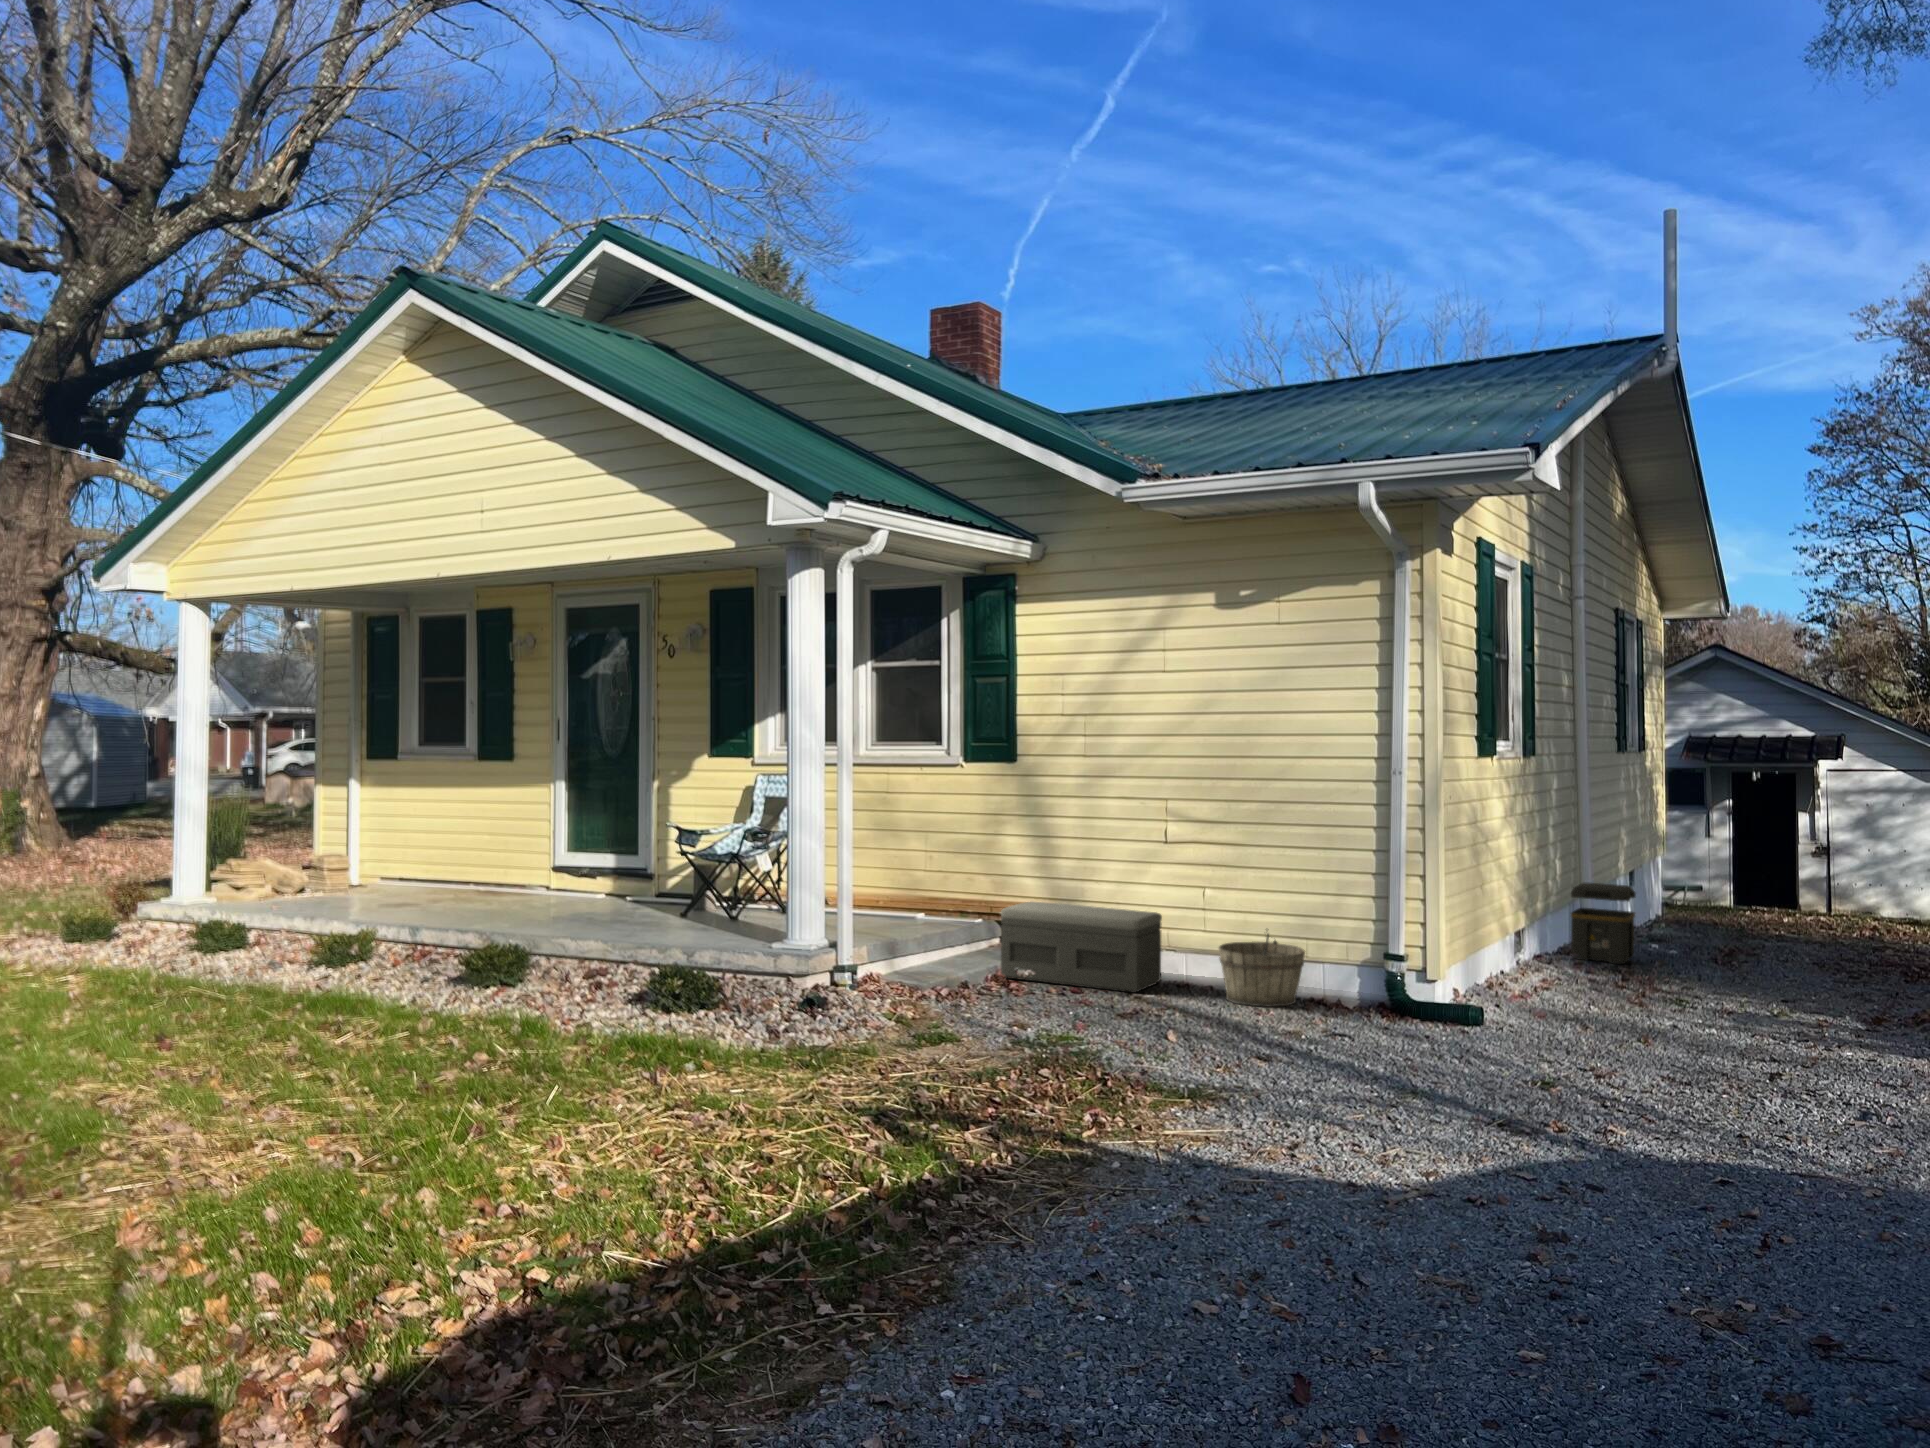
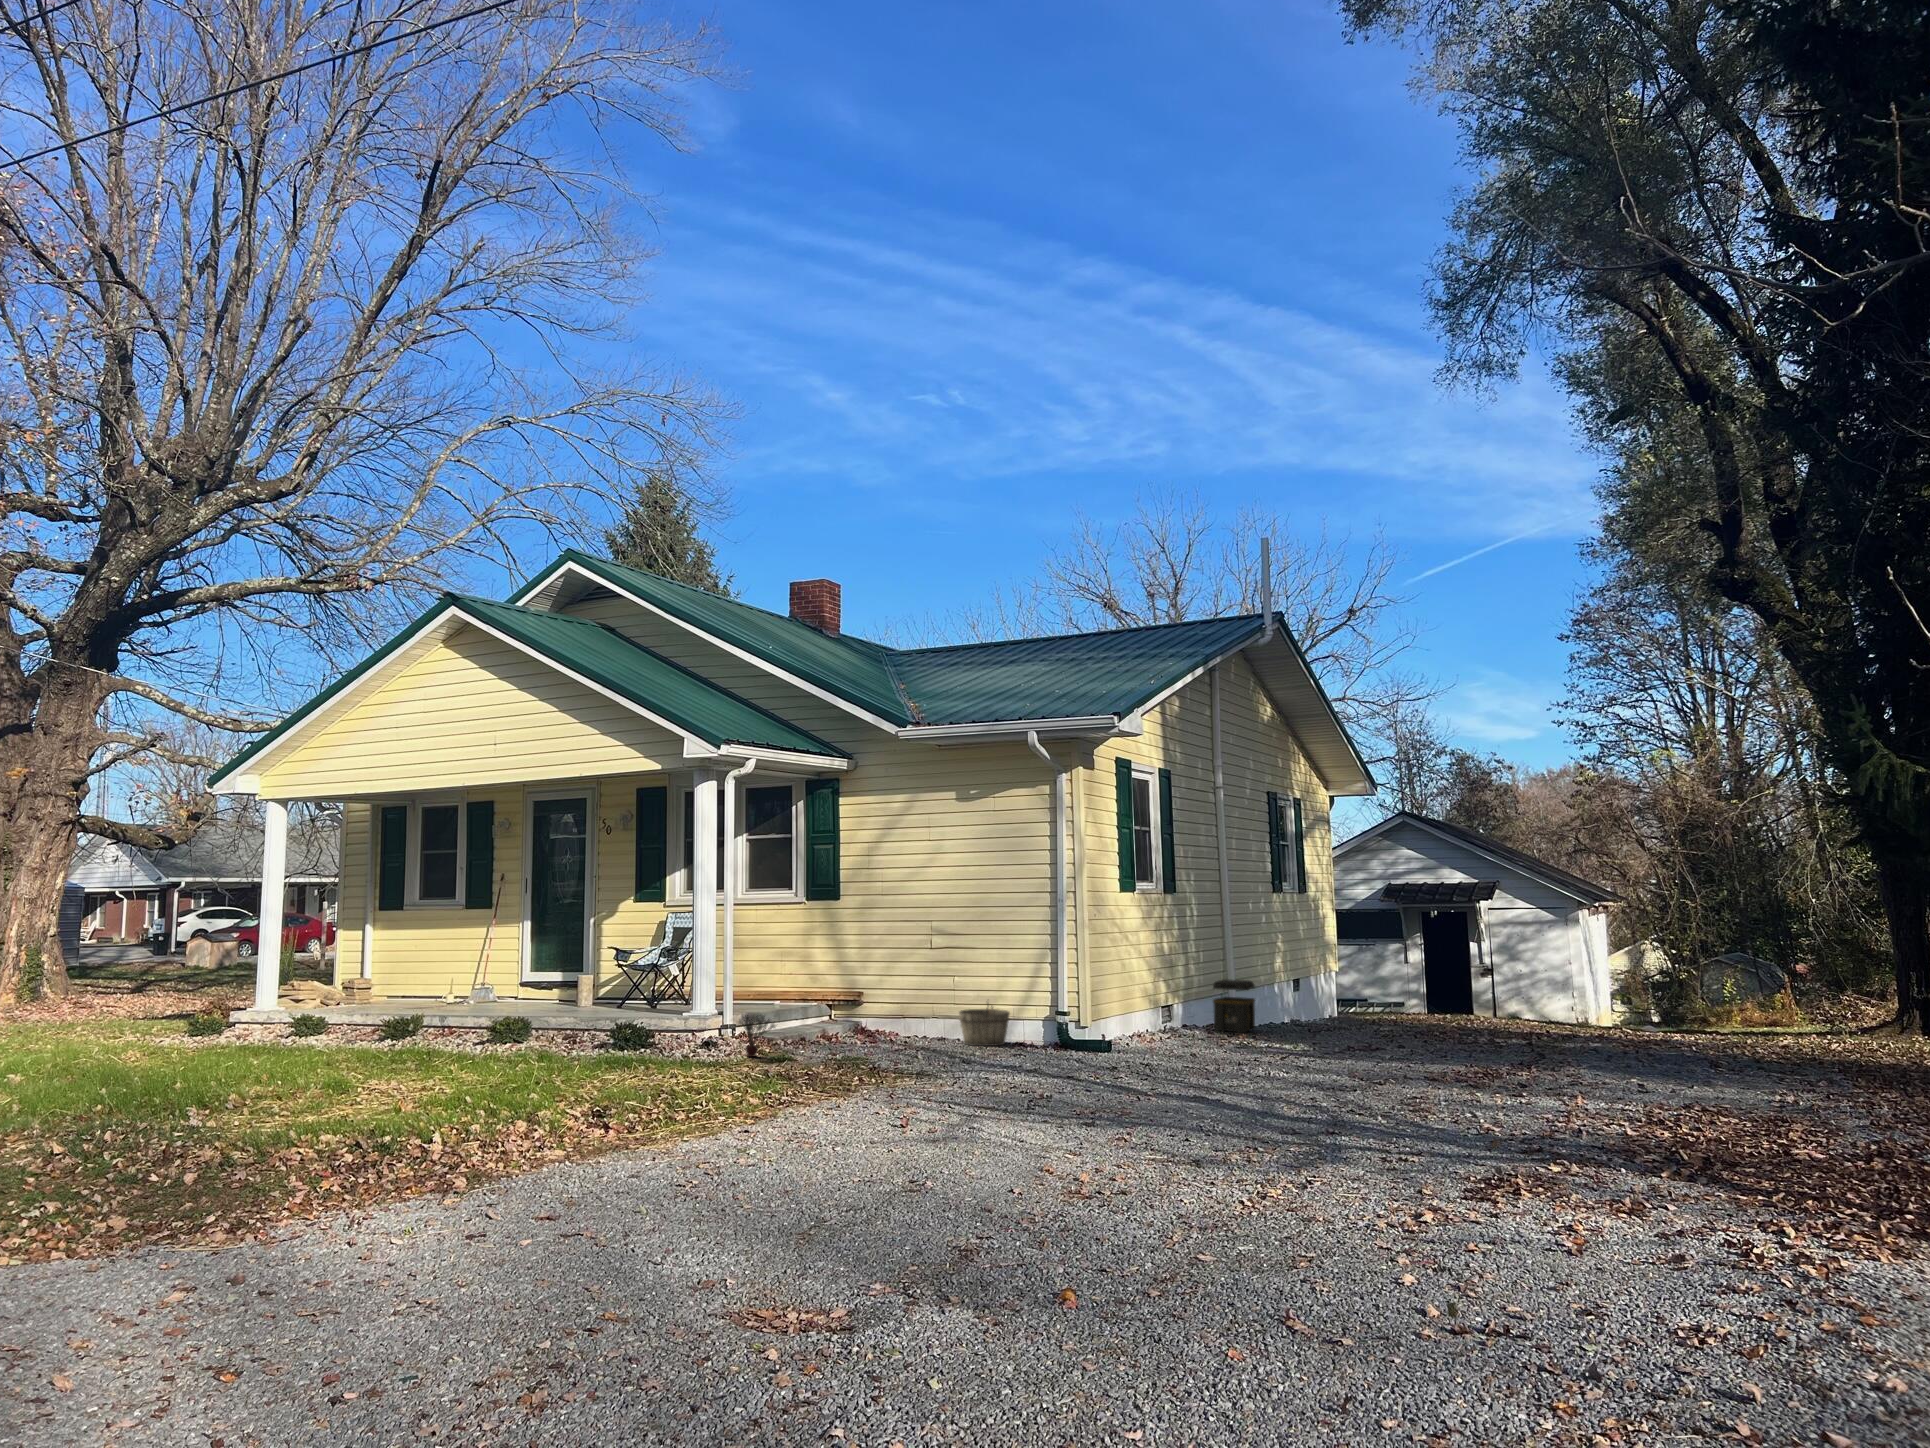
storage bench: present [1001,901,1162,993] -> none [827,990,927,1043]
potted plant: none [848,946,924,1020] -> present [734,1015,775,1057]

